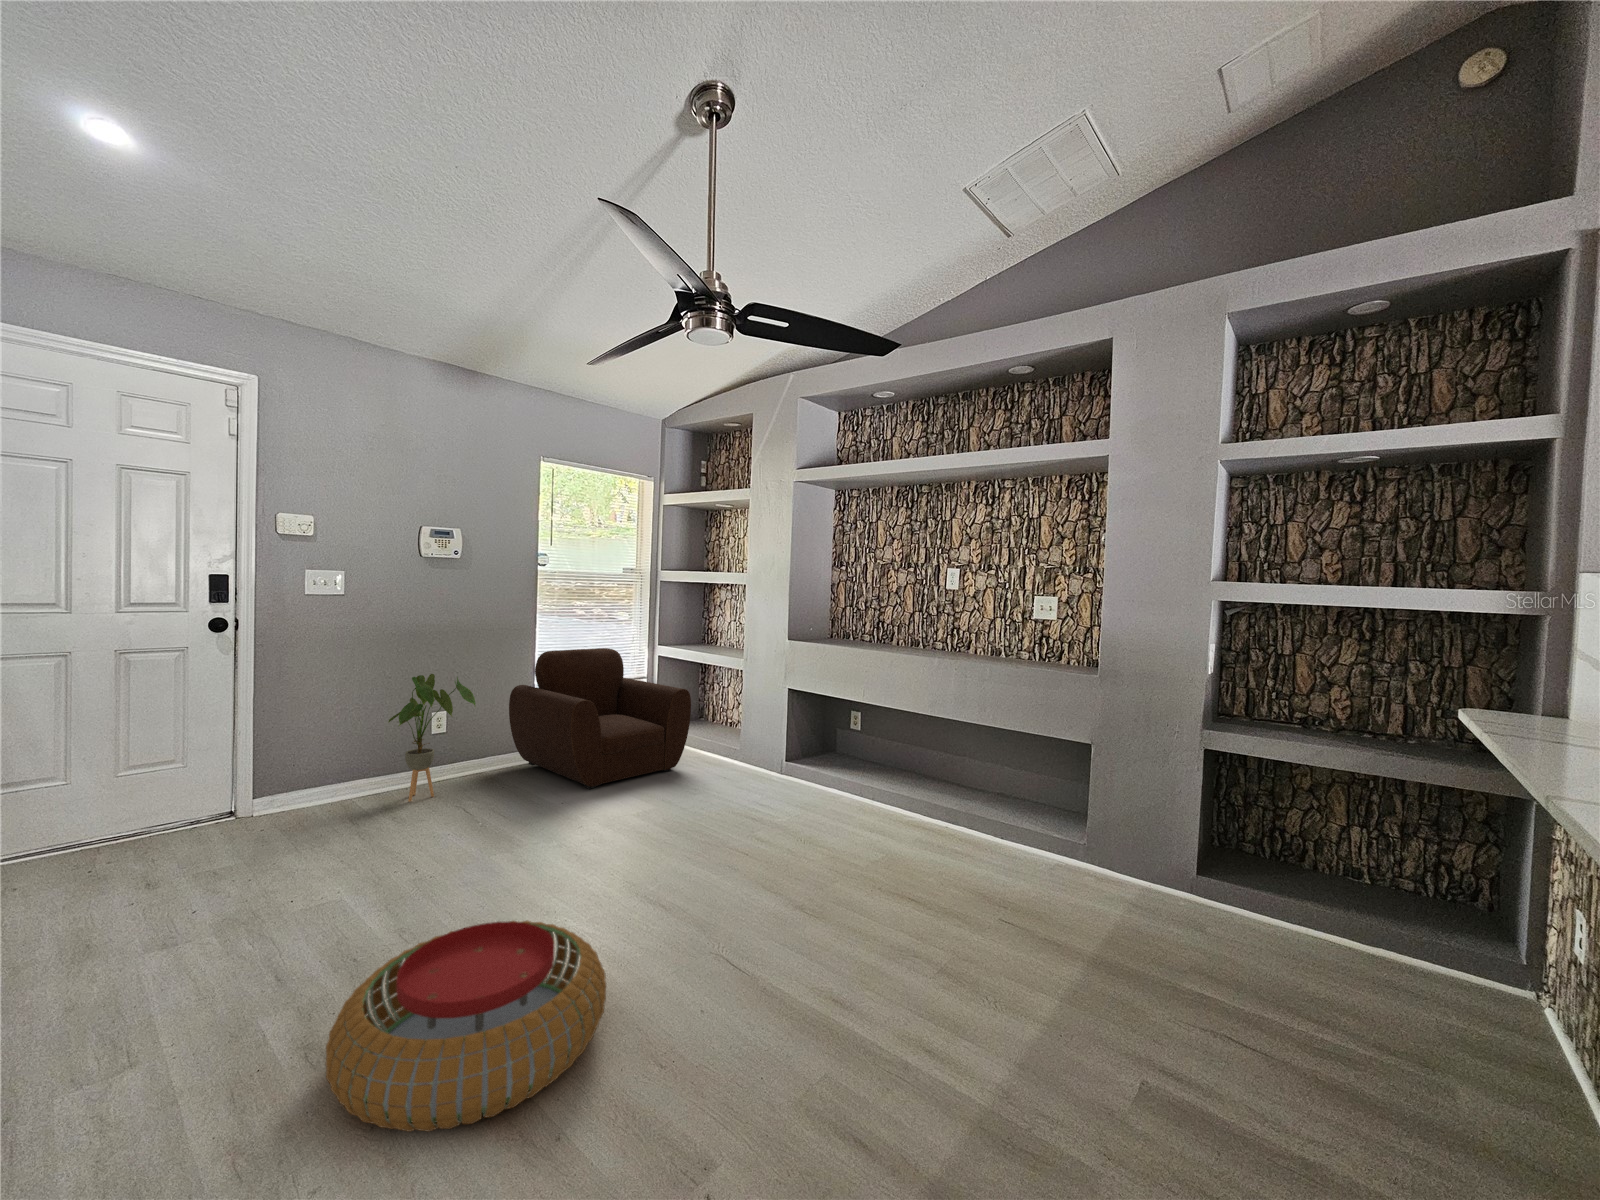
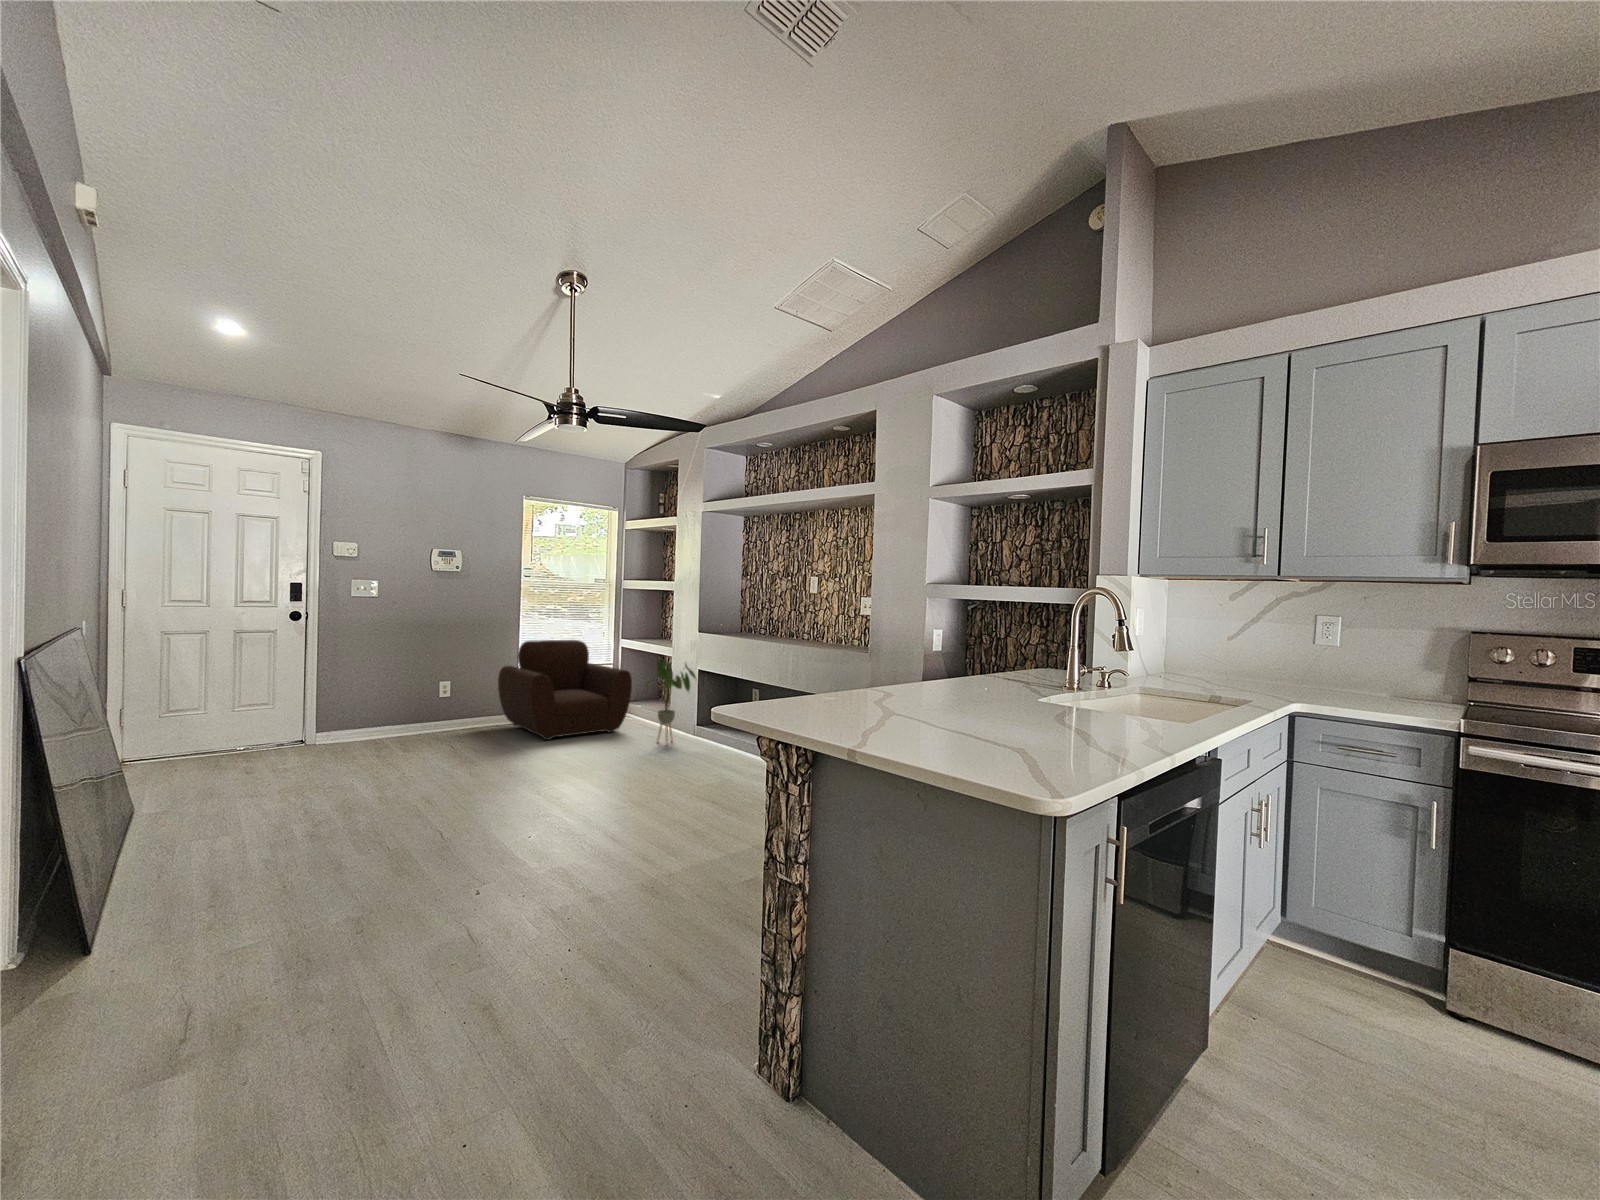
house plant: present [388,674,475,801] -> present [646,659,696,743]
pouf: present [326,921,606,1131] -> none [312,782,476,866]

